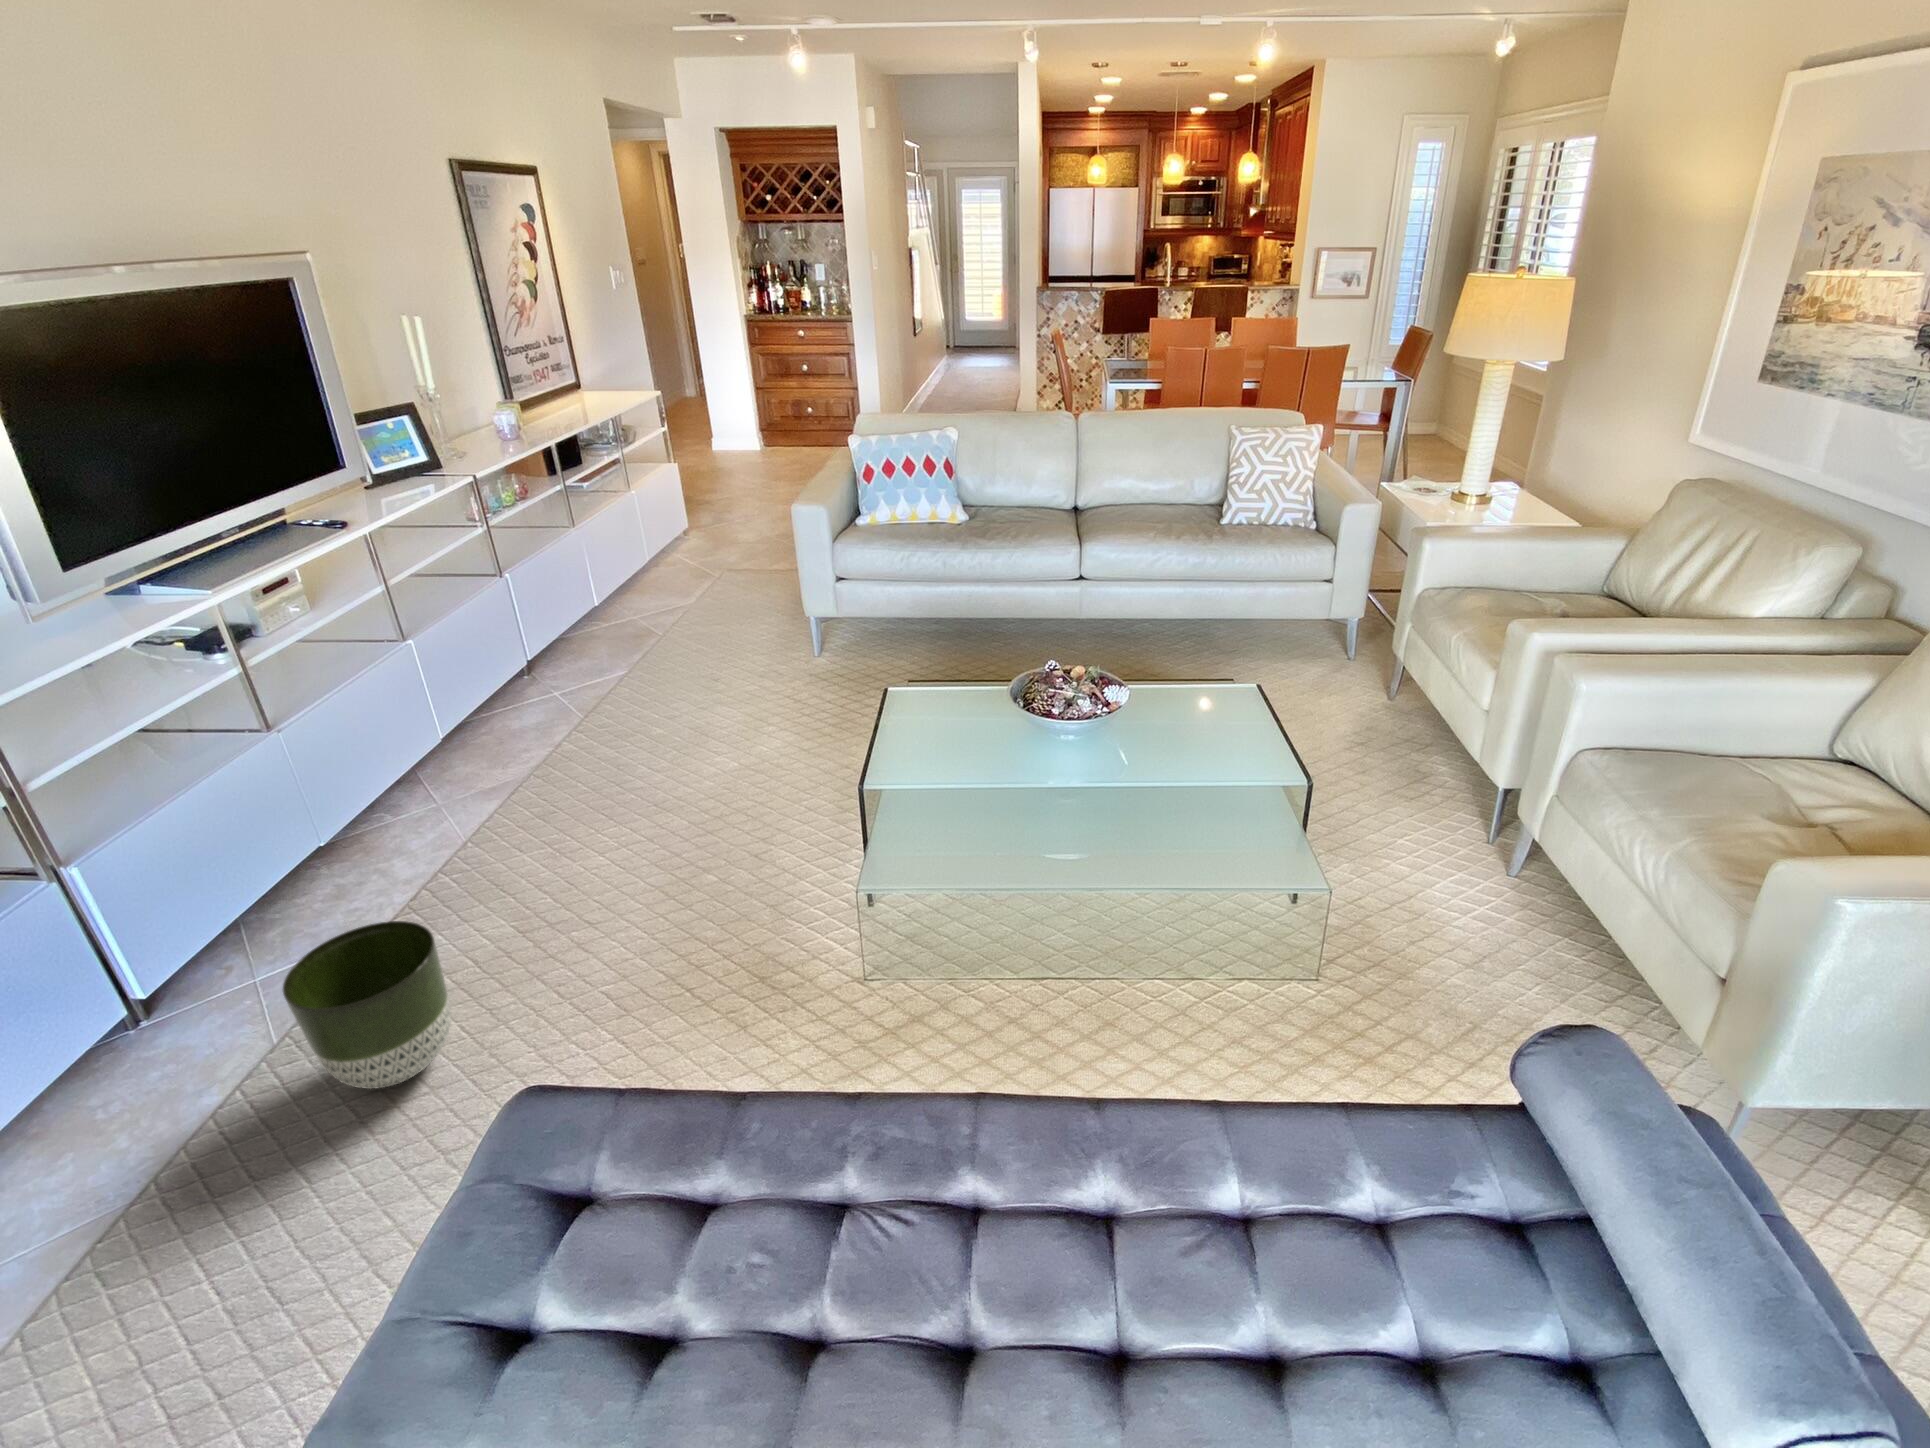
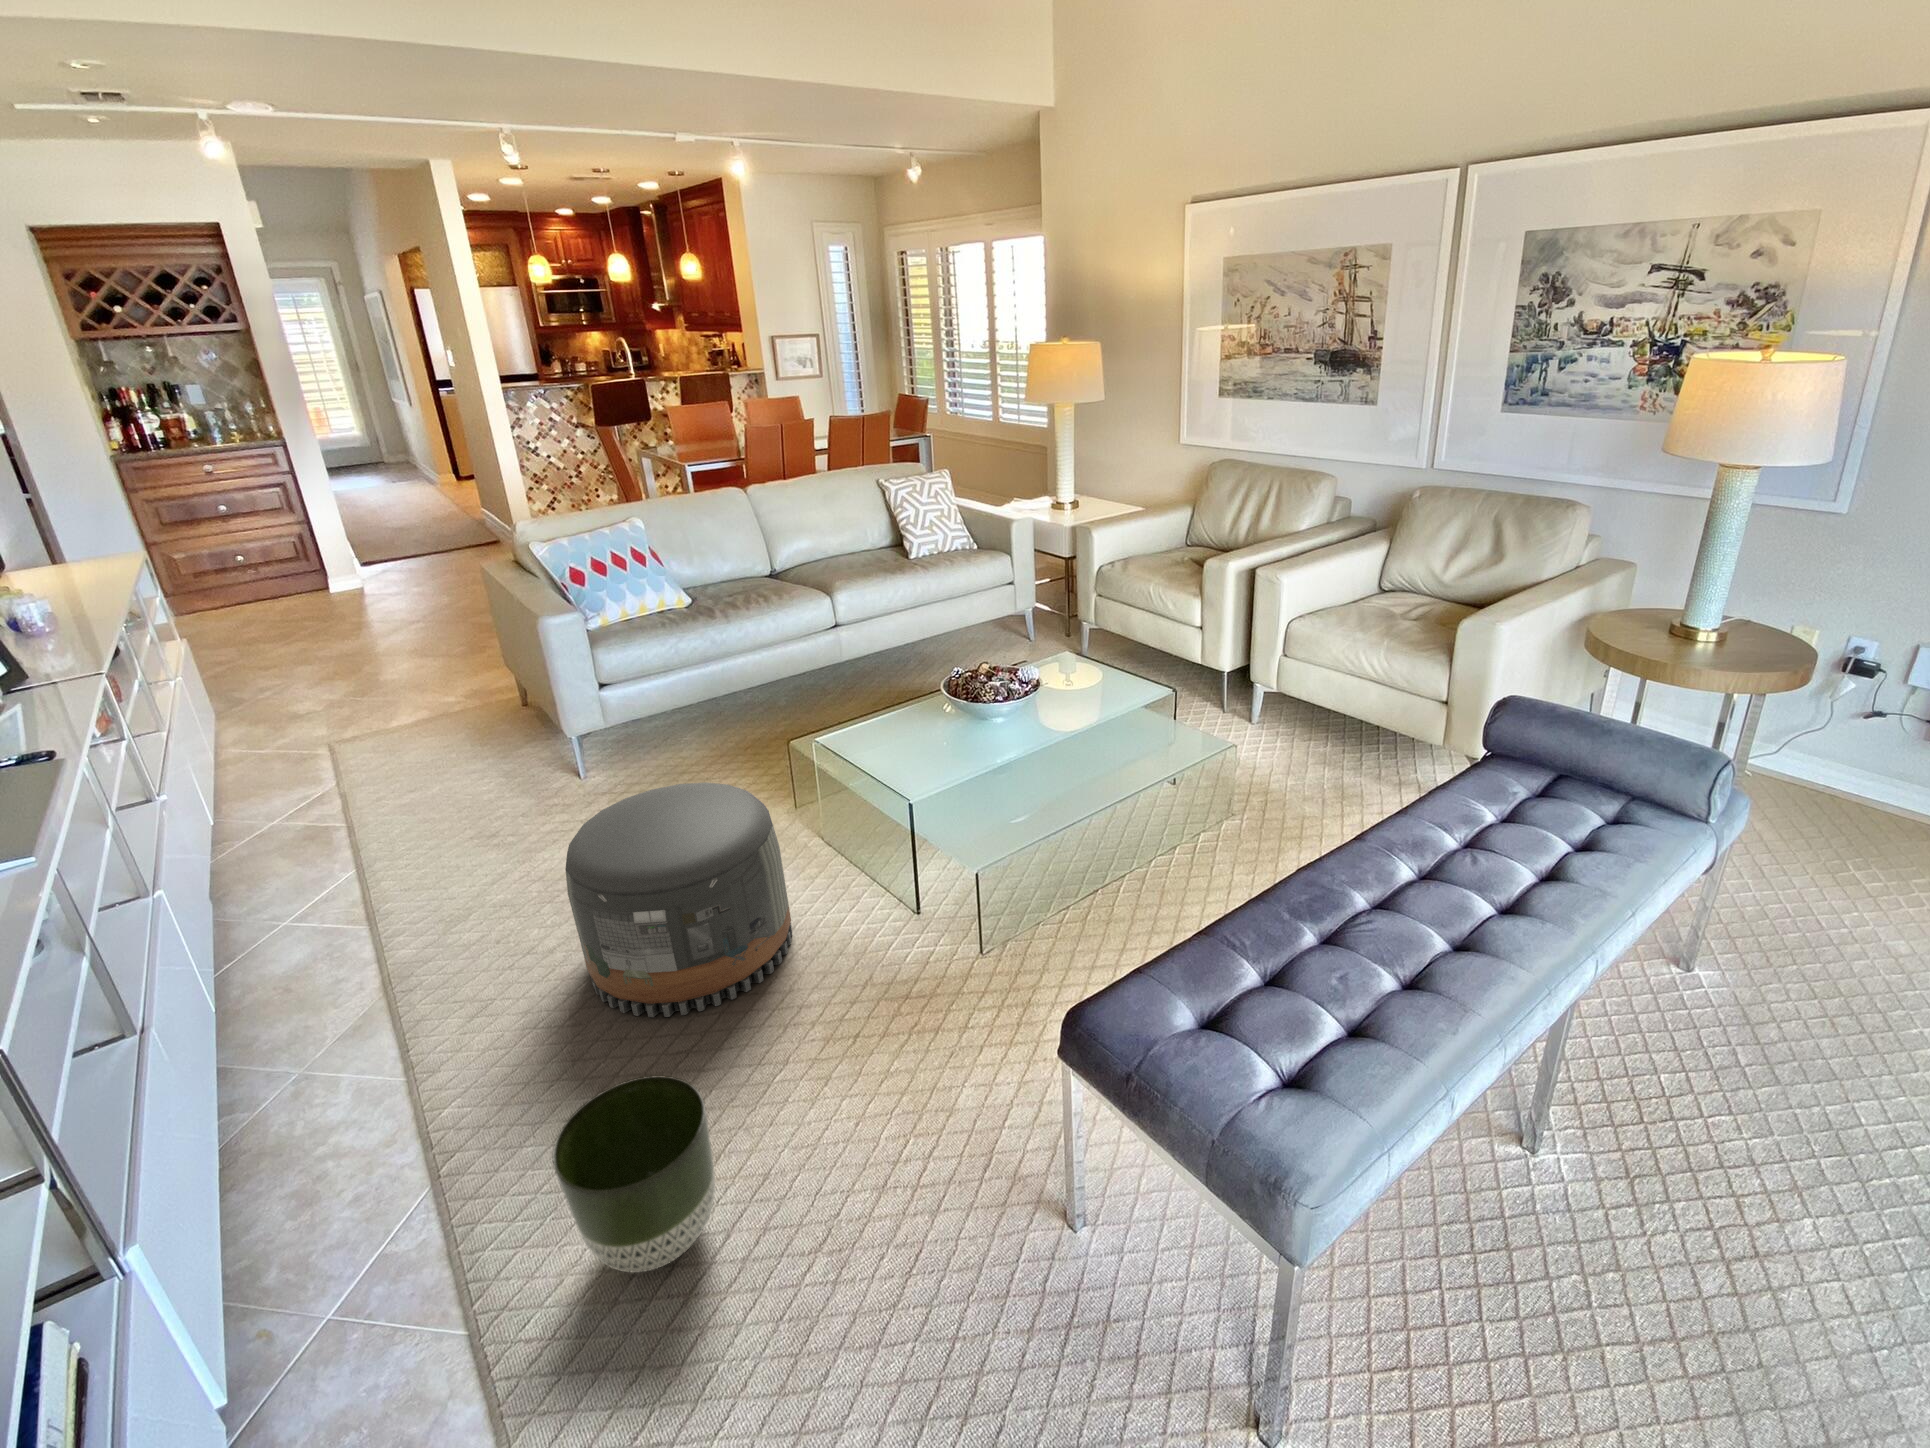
pouf: none [577,684,793,902] -> present [565,782,792,1017]

